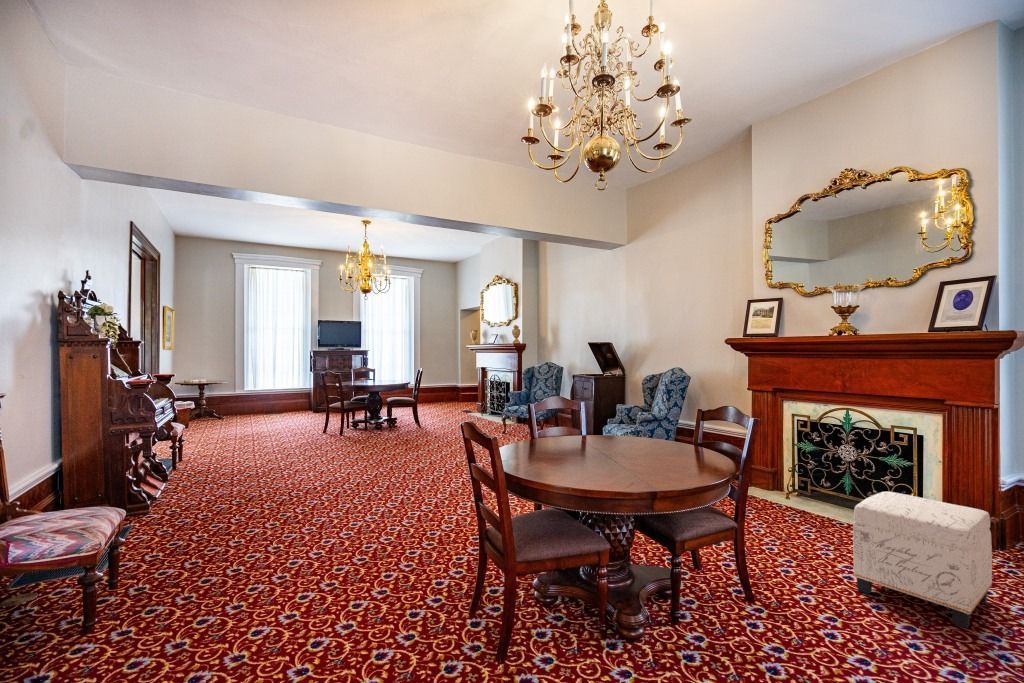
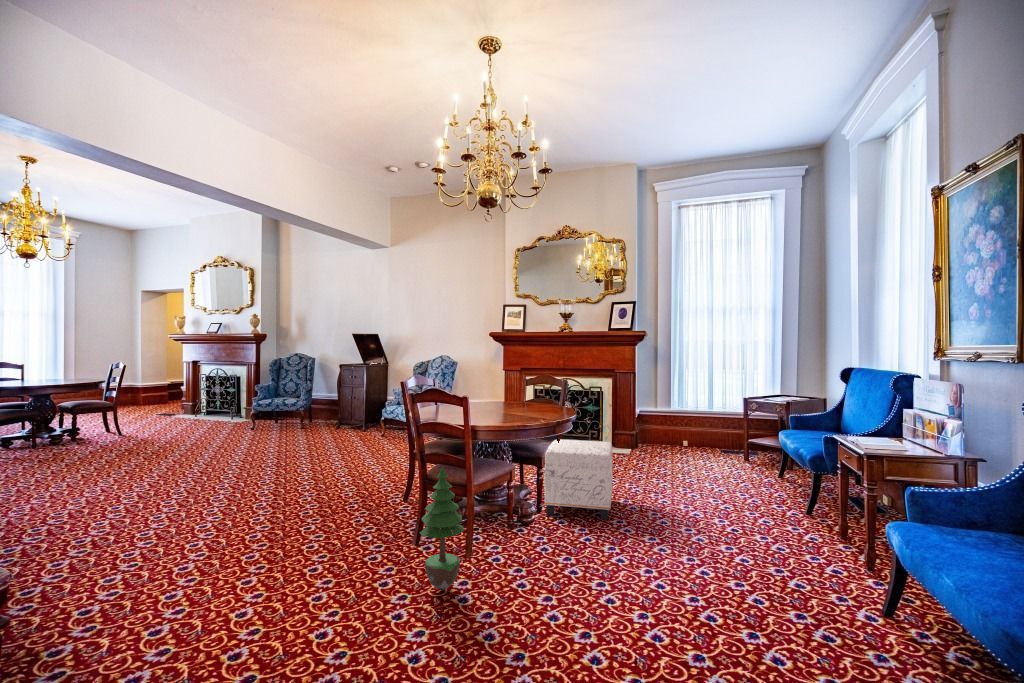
potted tree: none [646,498,698,637] -> present [420,466,464,590]

